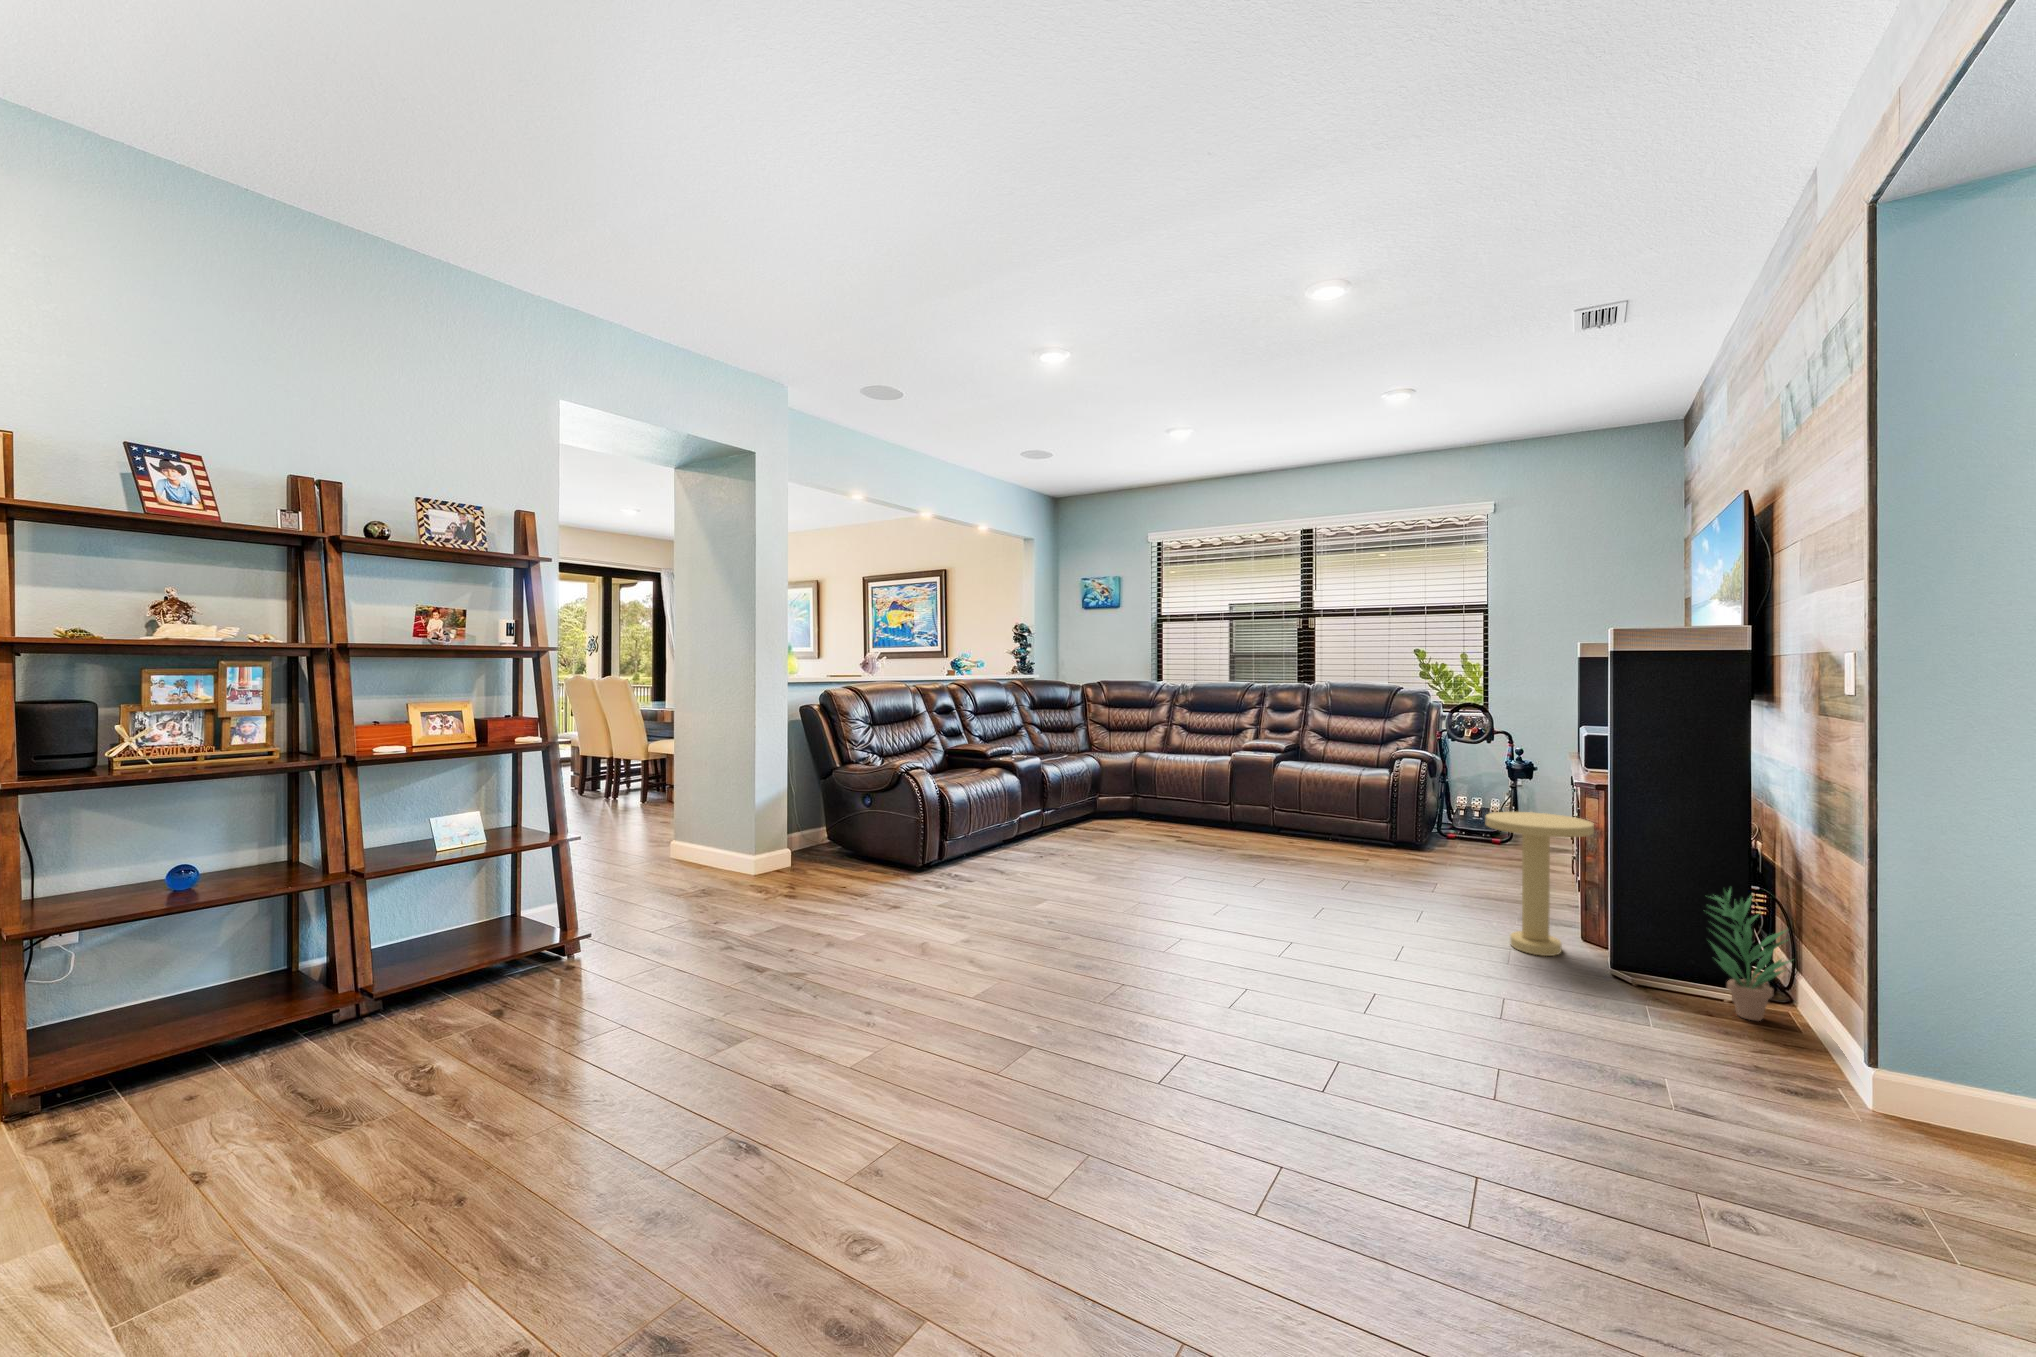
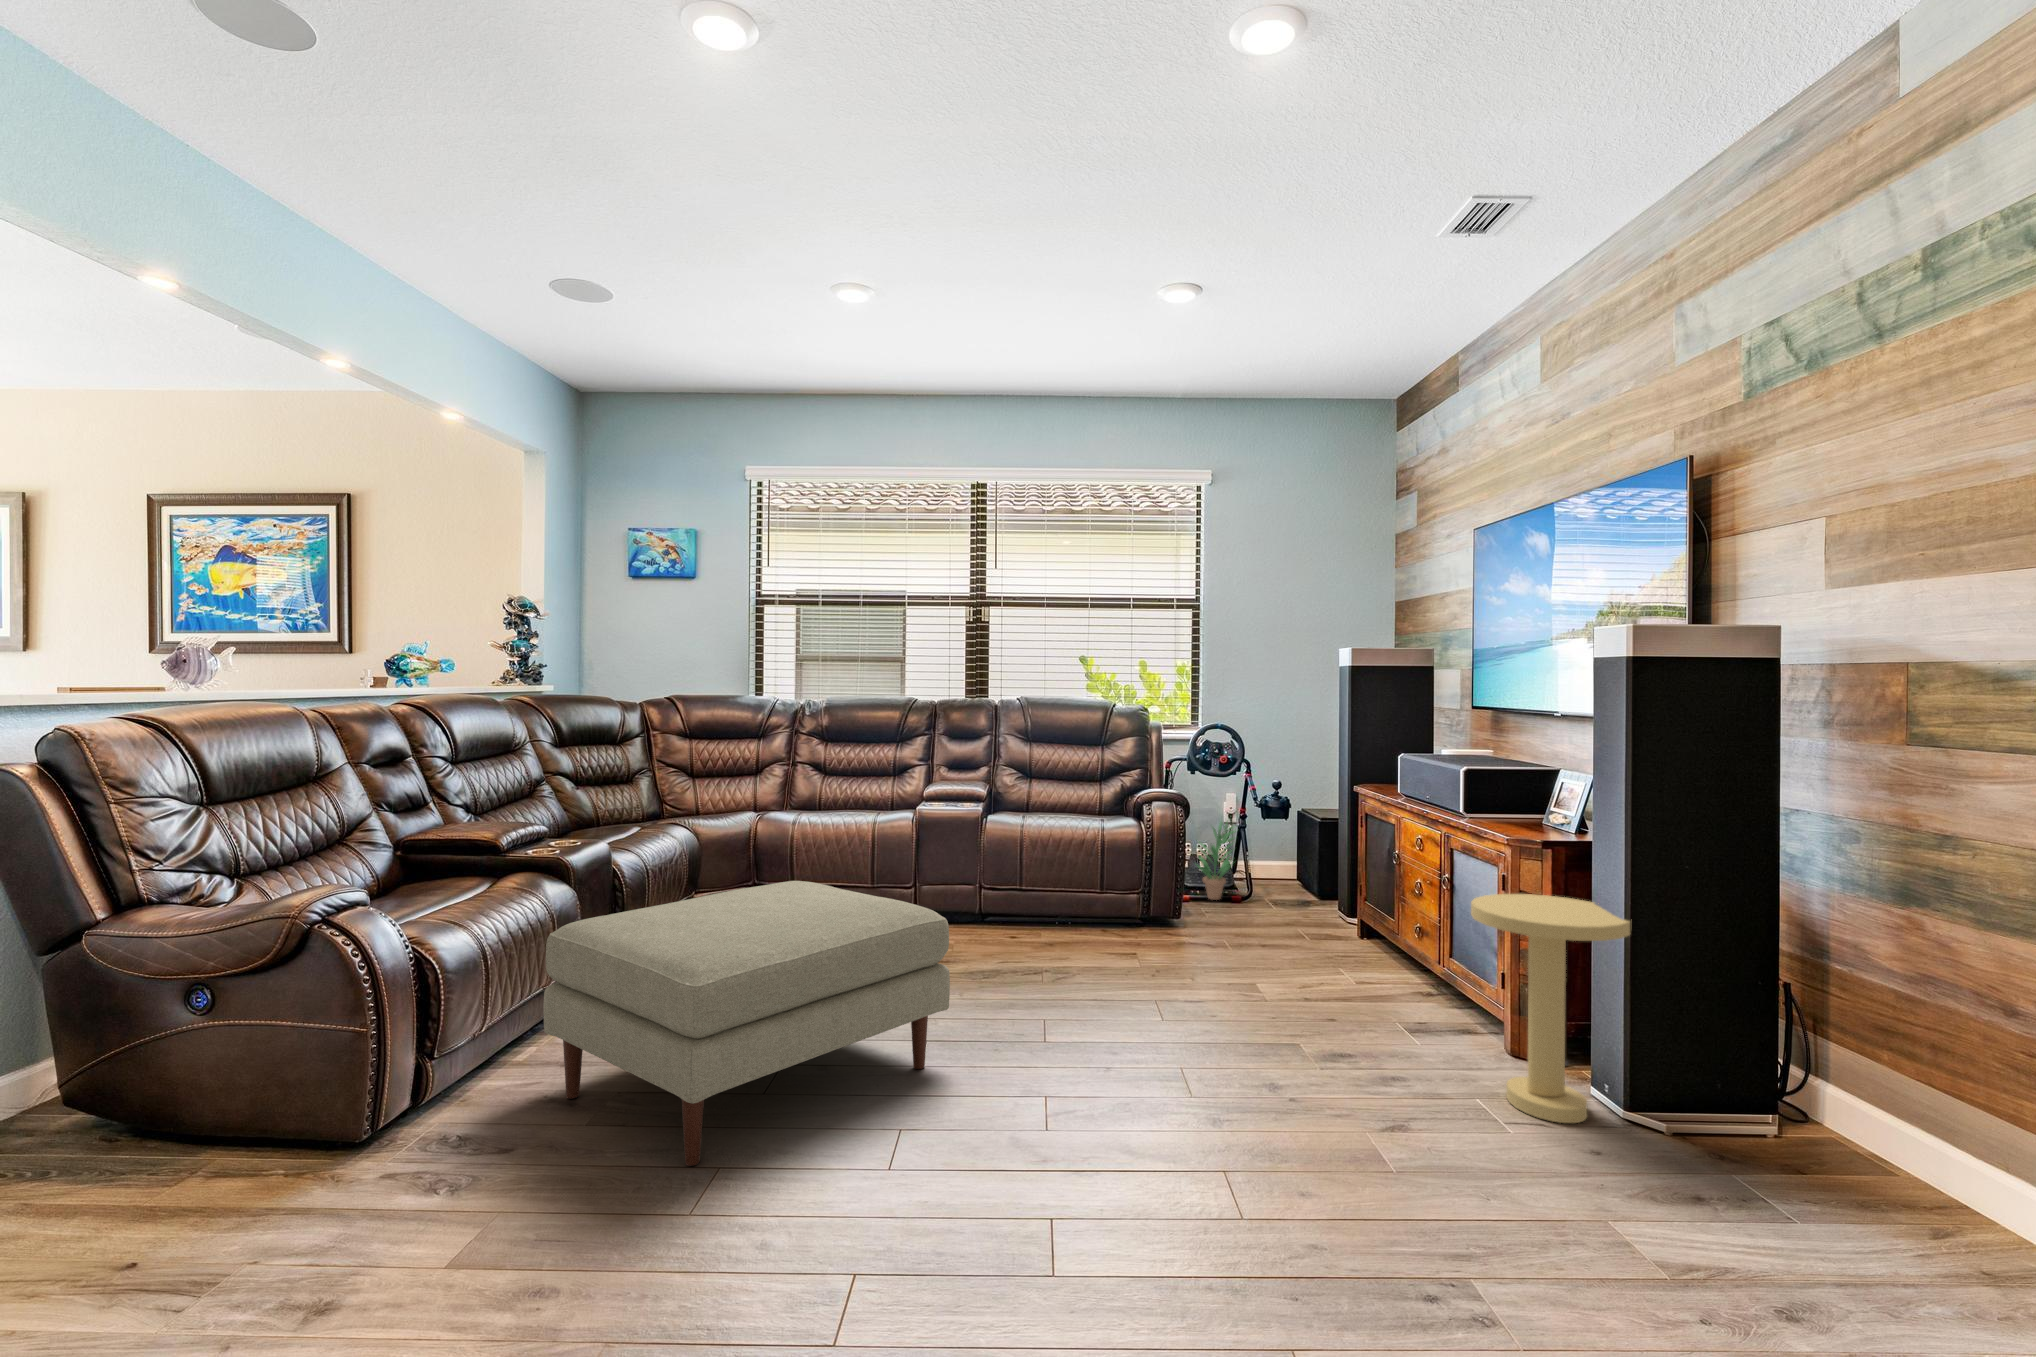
ottoman: none [991,781,1182,893] -> present [544,881,950,1166]
potted plant: present [1709,889,1789,1021] -> present [1195,822,1236,900]

